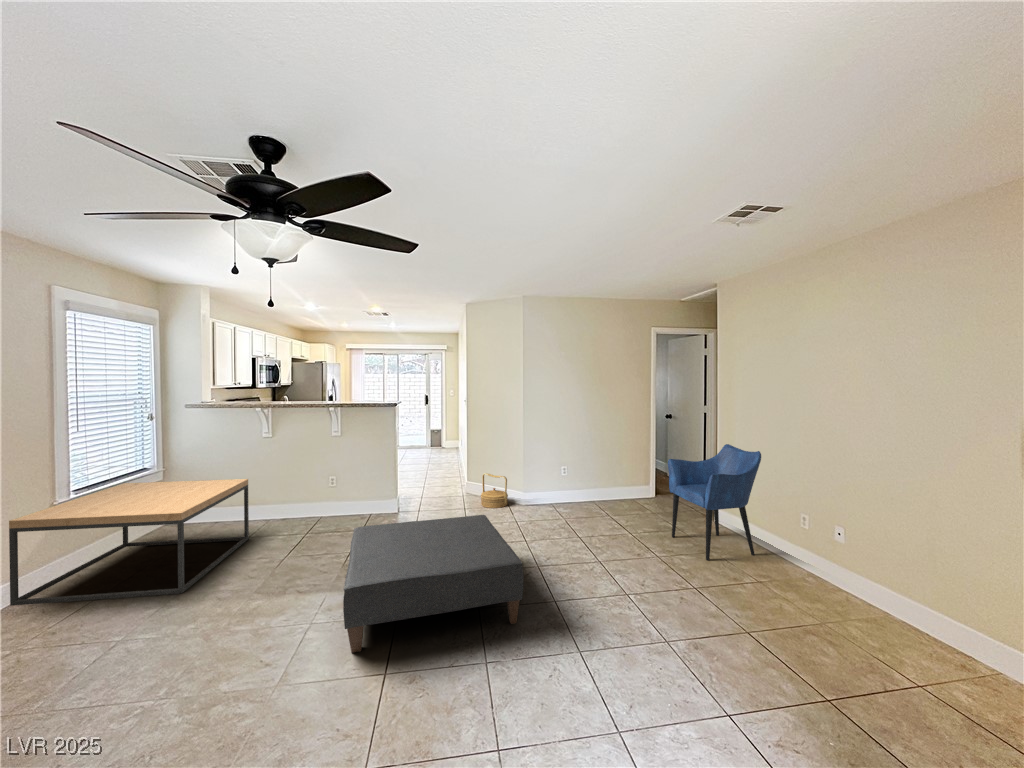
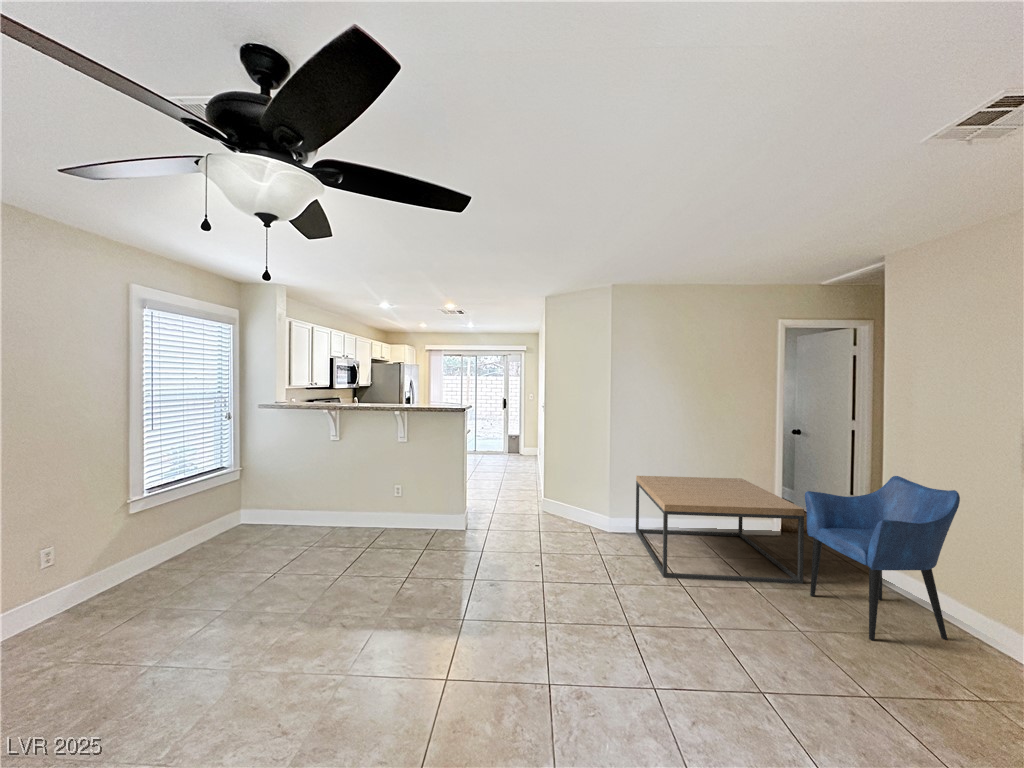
basket: present [481,473,508,508] -> none [558,491,590,532]
coffee table: present [9,479,249,606] -> present [636,476,804,584]
ottoman: present [343,515,523,653] -> none [374,548,607,726]

